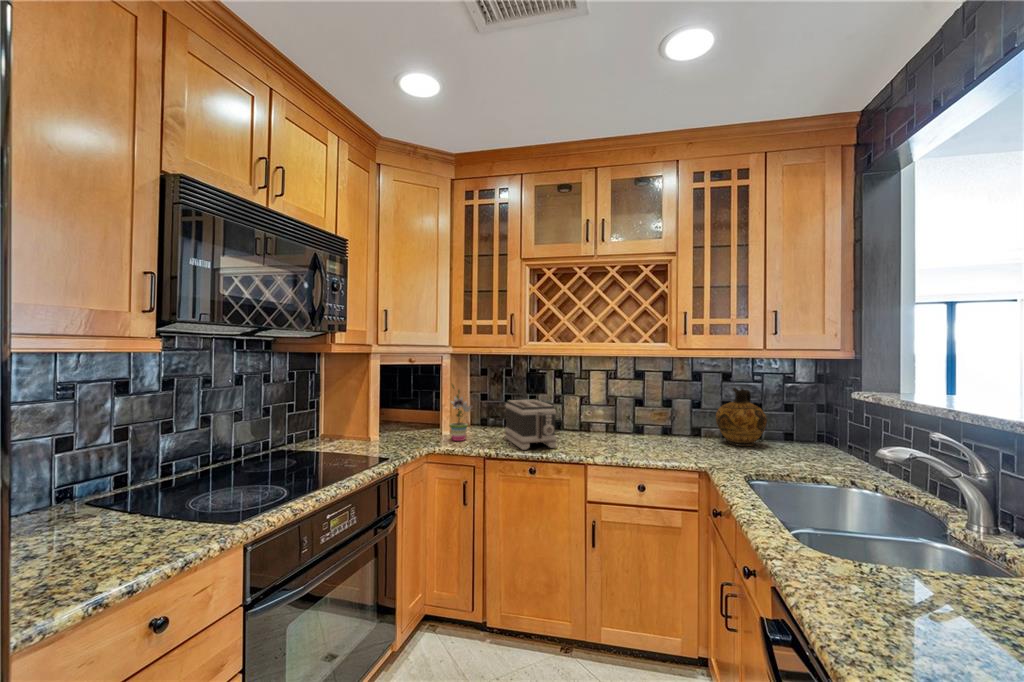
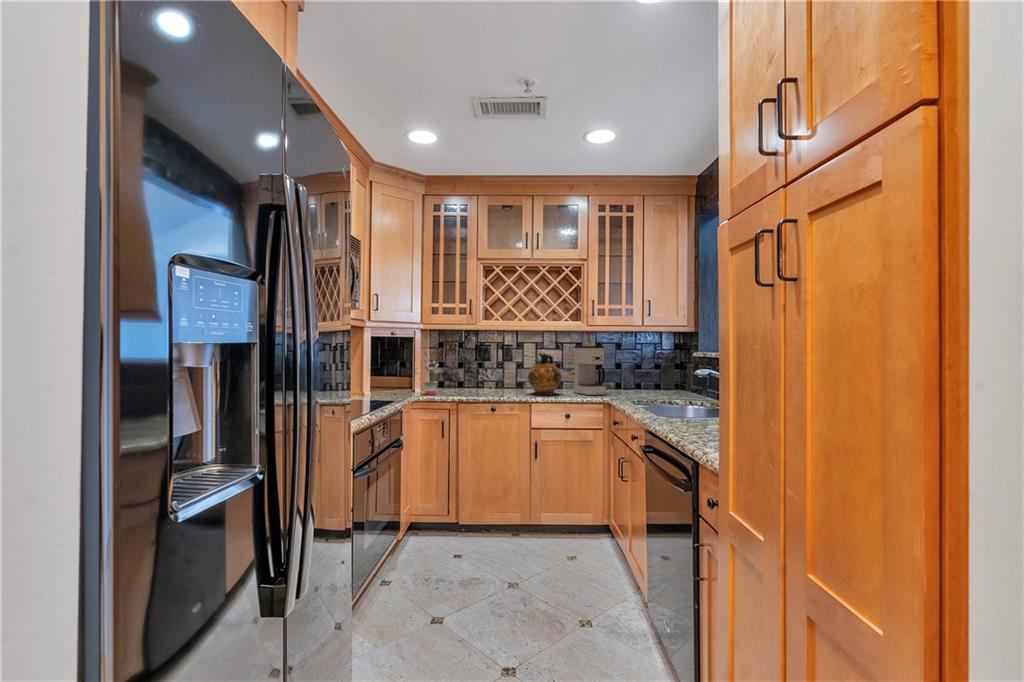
coffee maker: none [658,377,705,453] -> present [574,346,606,395]
ceramic jug: present [716,388,767,446] -> present [528,353,561,395]
toaster: present [505,399,556,450] -> none [465,364,507,397]

